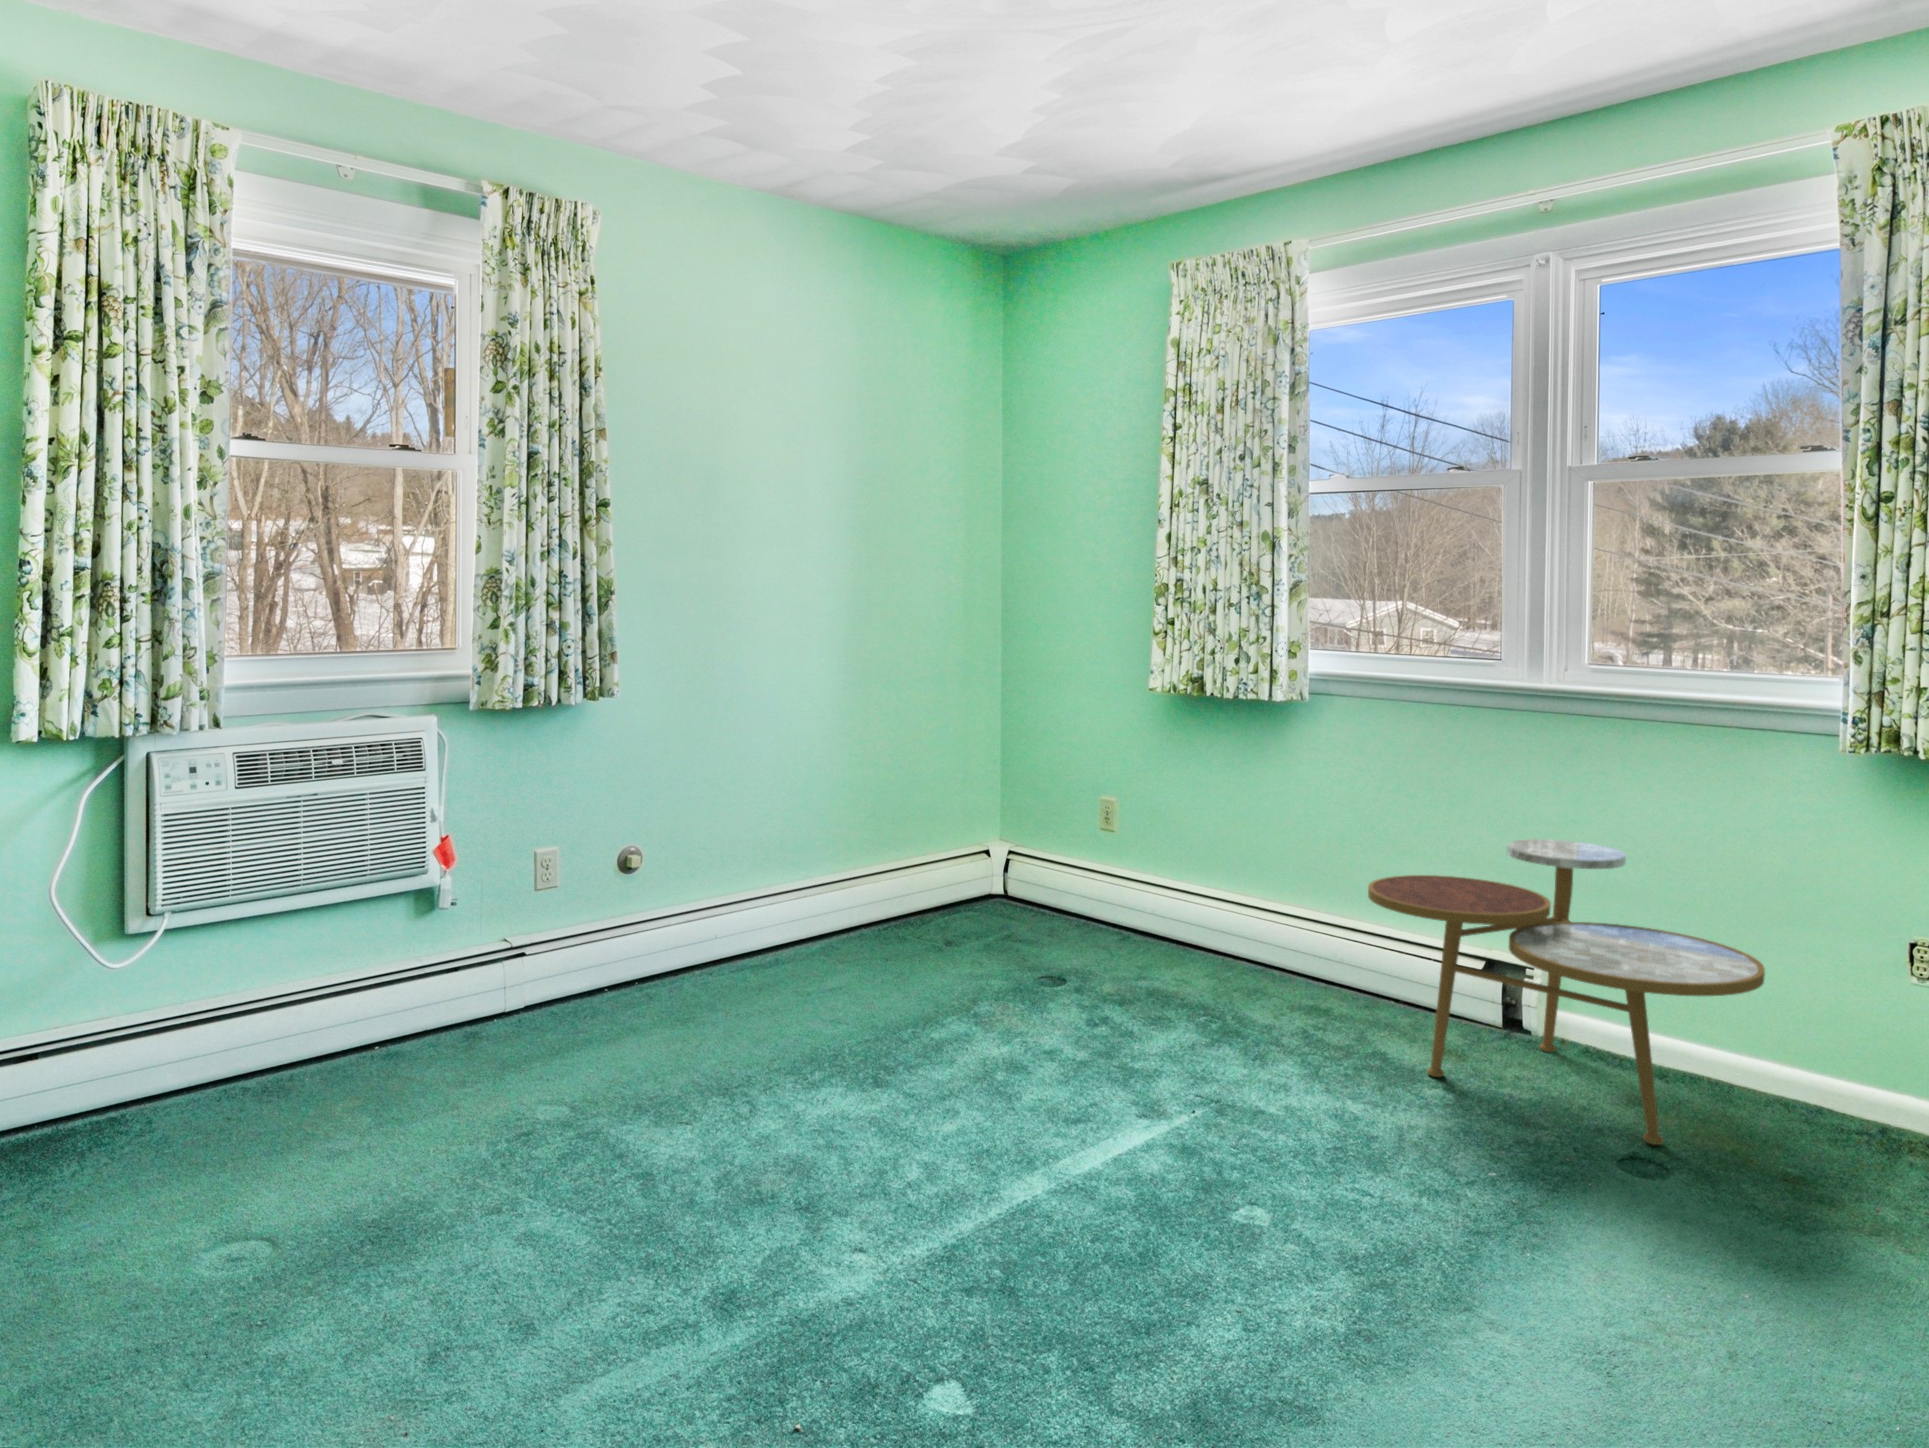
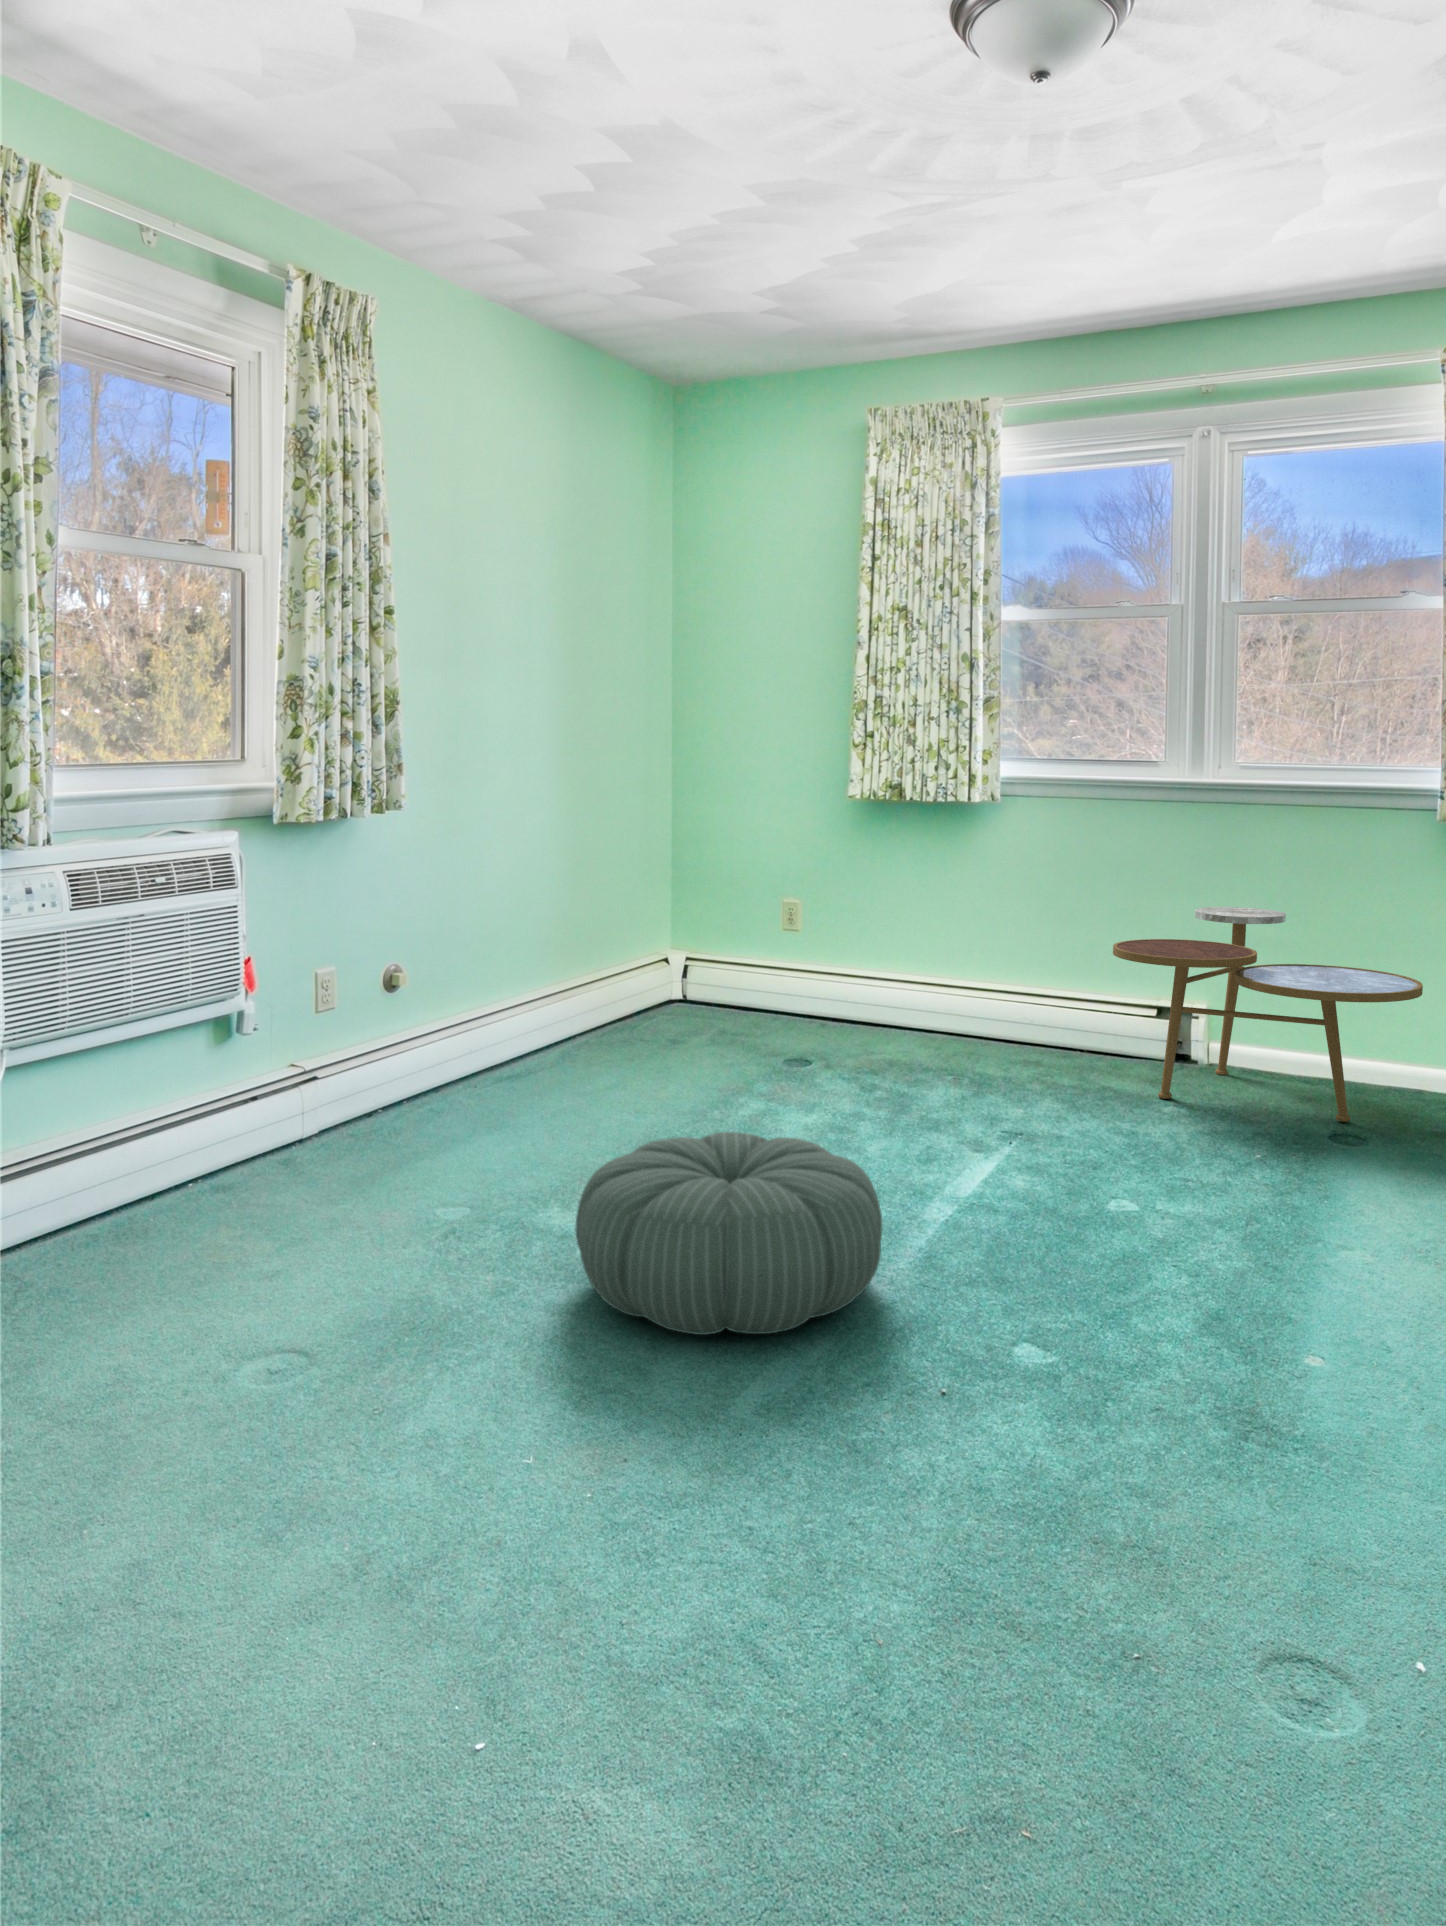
pouf: none [486,1073,838,1328] -> present [576,1132,882,1335]

